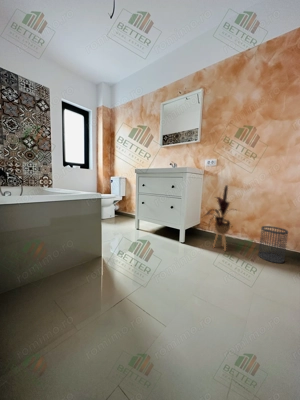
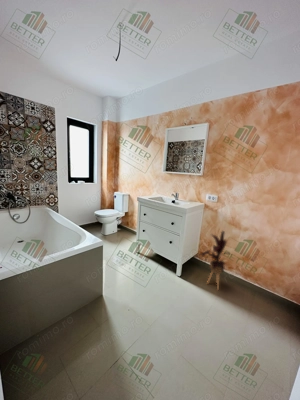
wastebasket: present [259,226,288,263] -> none [249,271,279,310]

